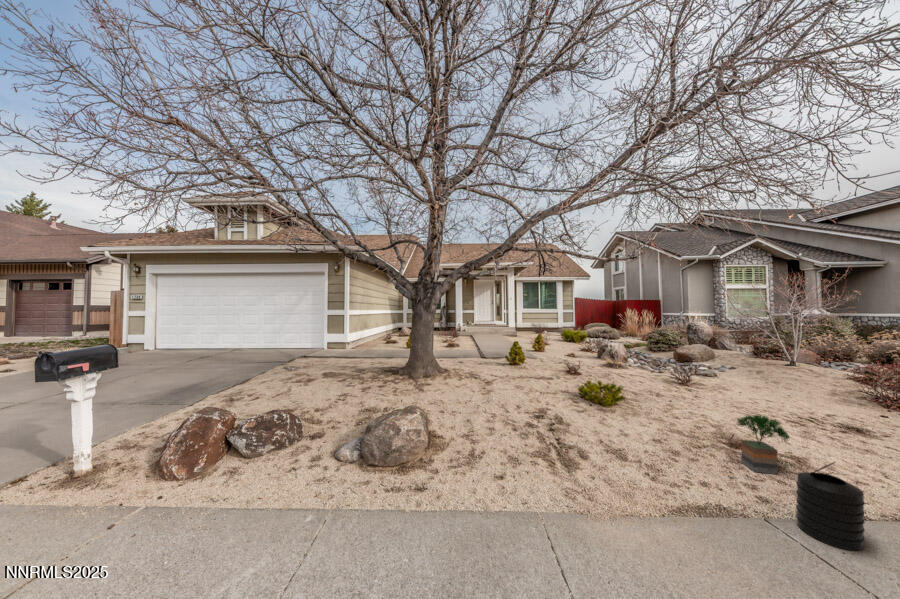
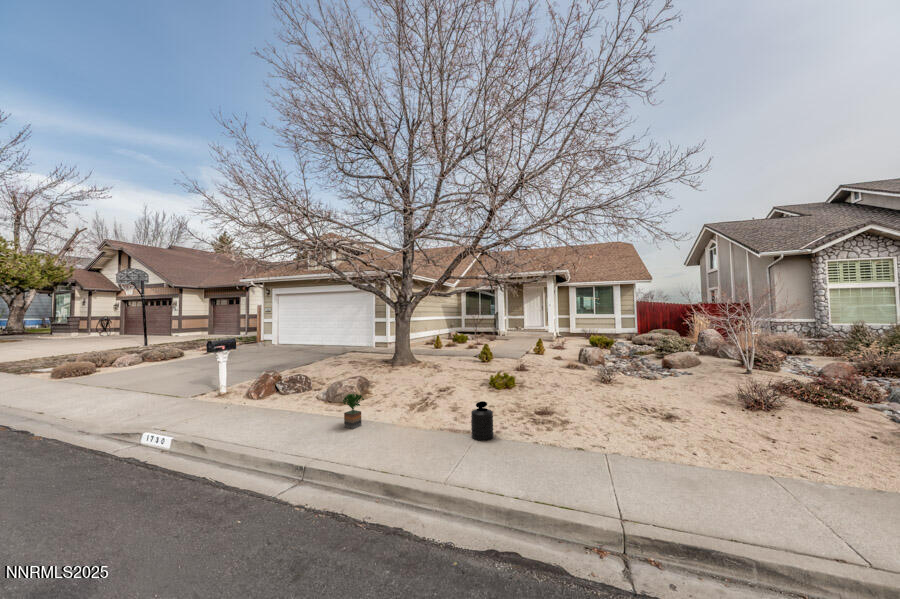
potted tree: present [737,415,790,474] -> present [343,394,364,429]

